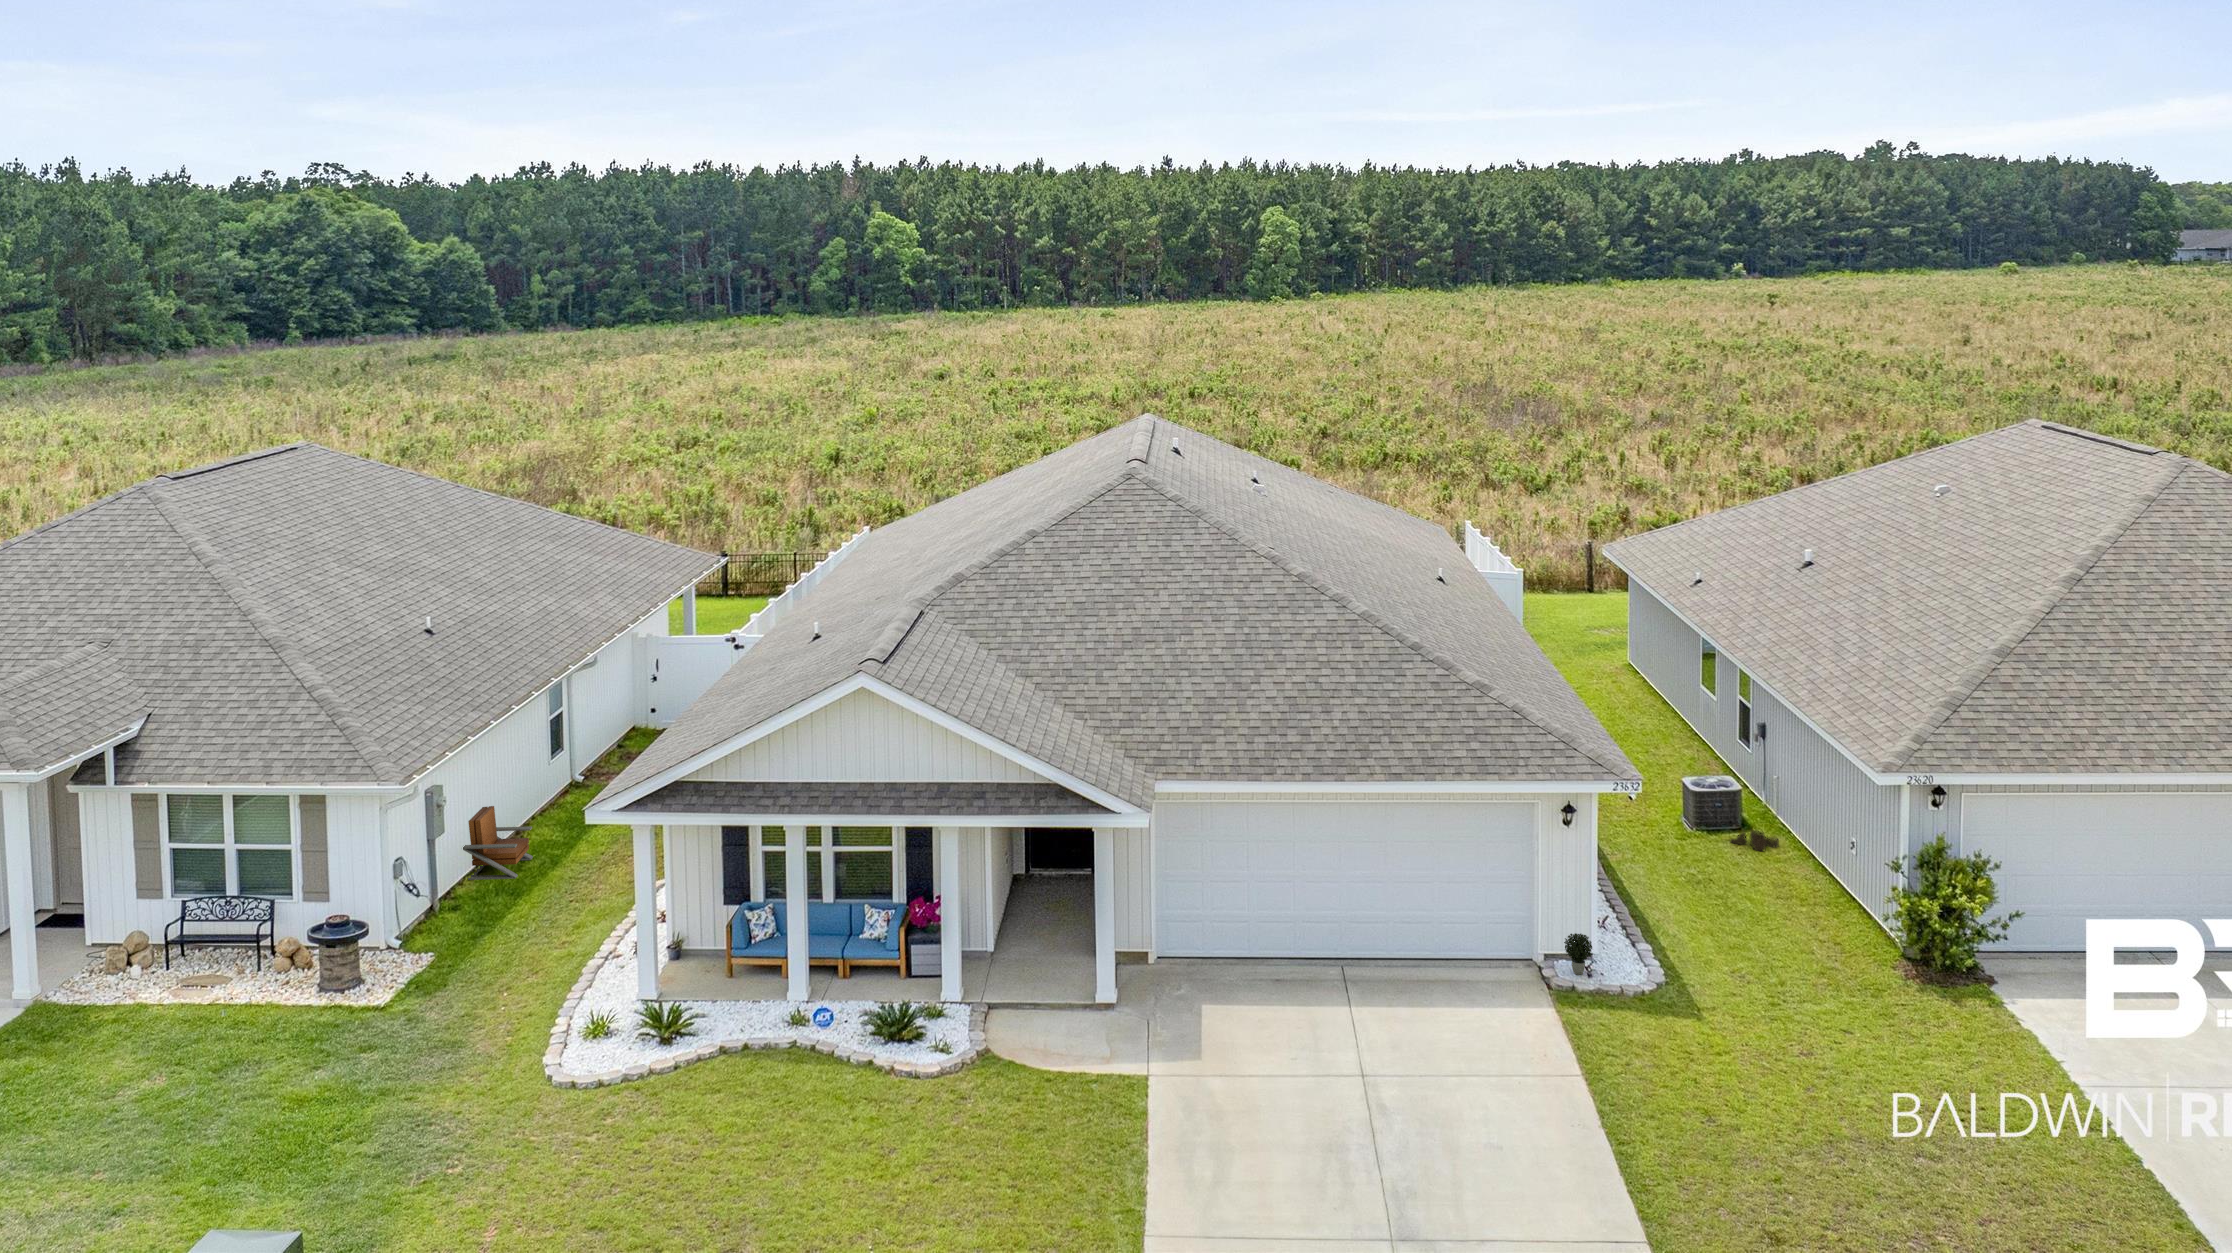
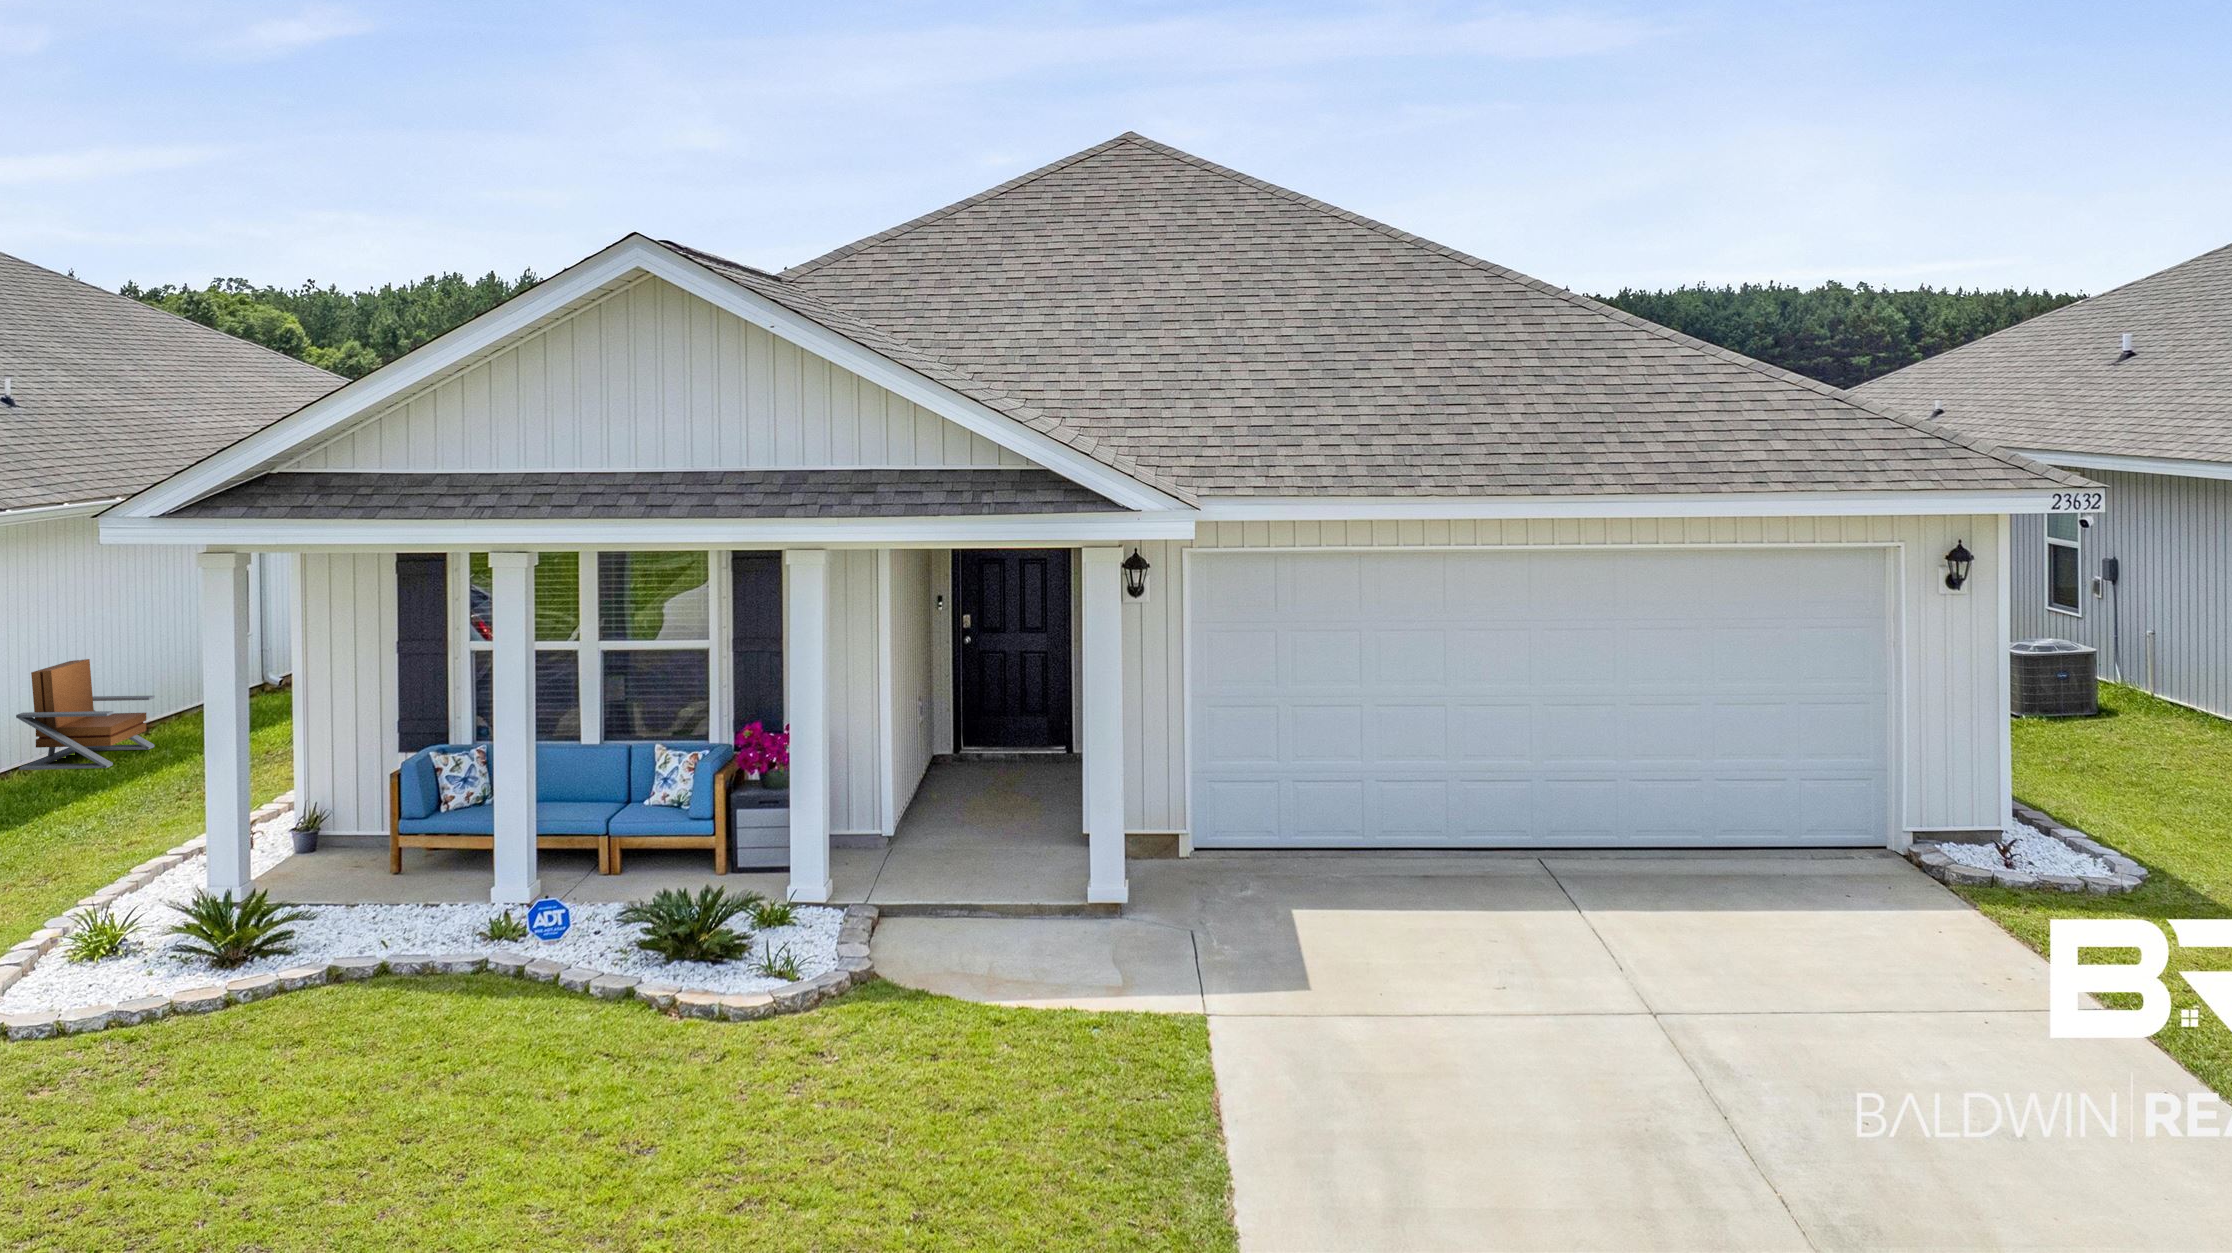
woven basket: present [1730,830,1779,851] -> none [2084,699,2169,731]
potted plant: present [1564,933,1593,975] -> none [1951,788,2013,865]

